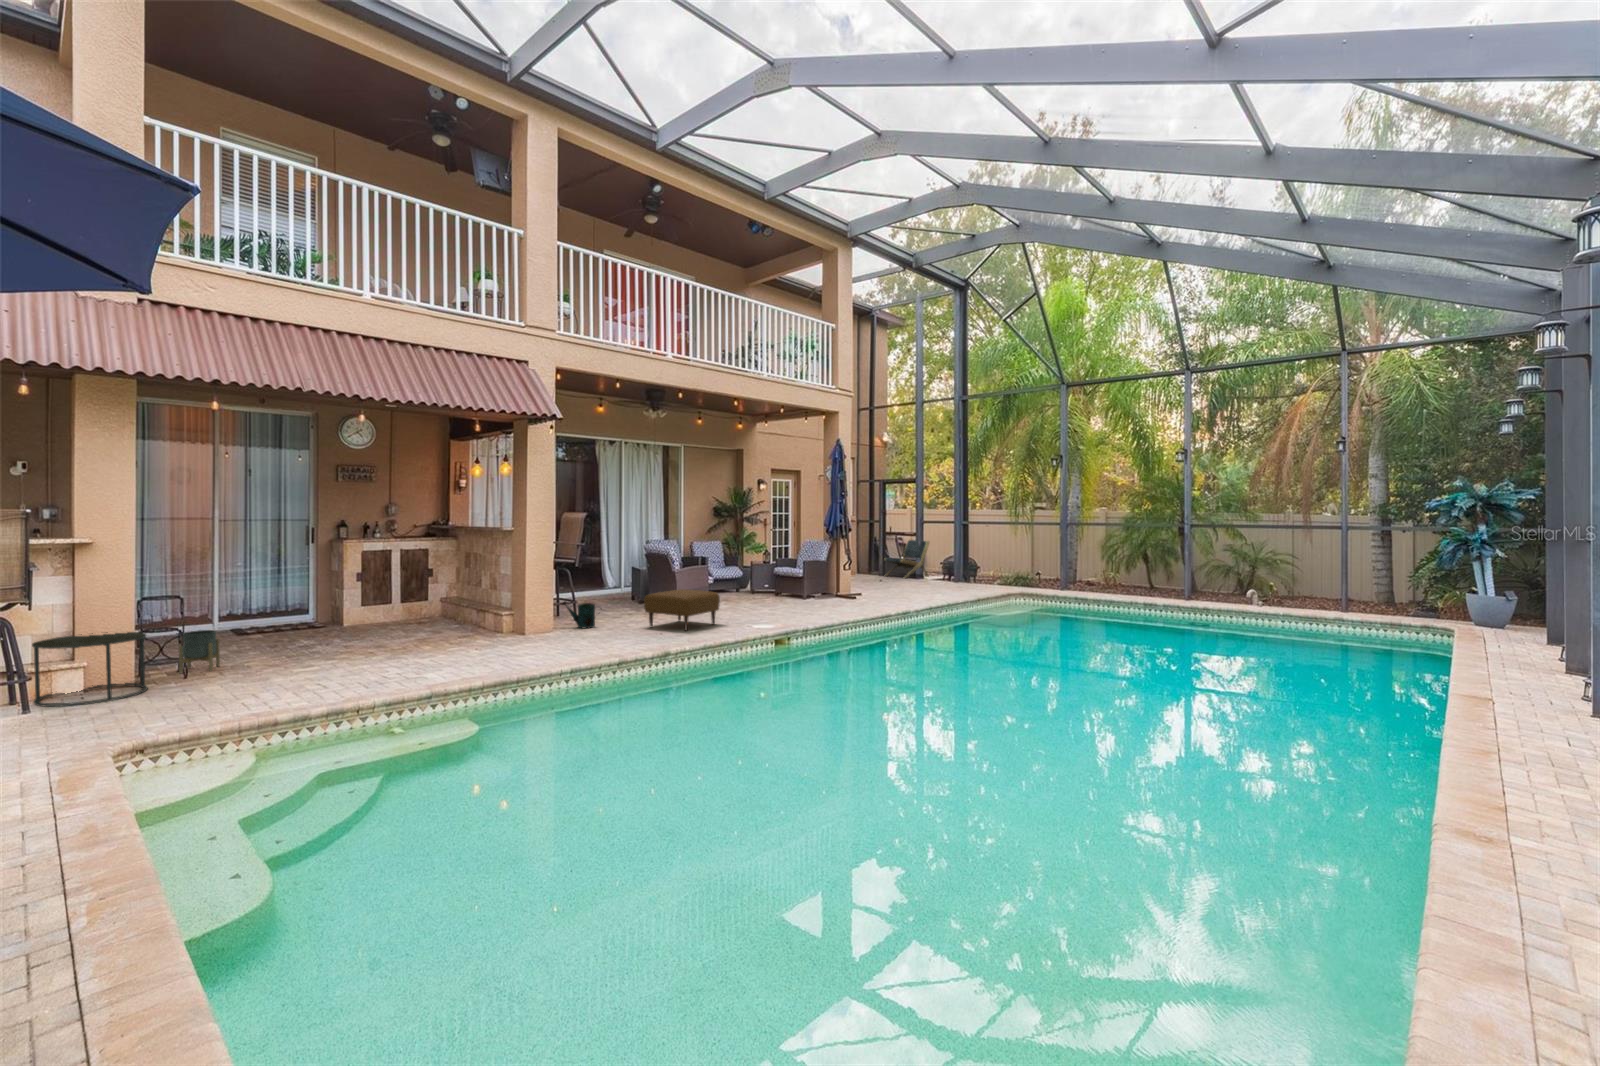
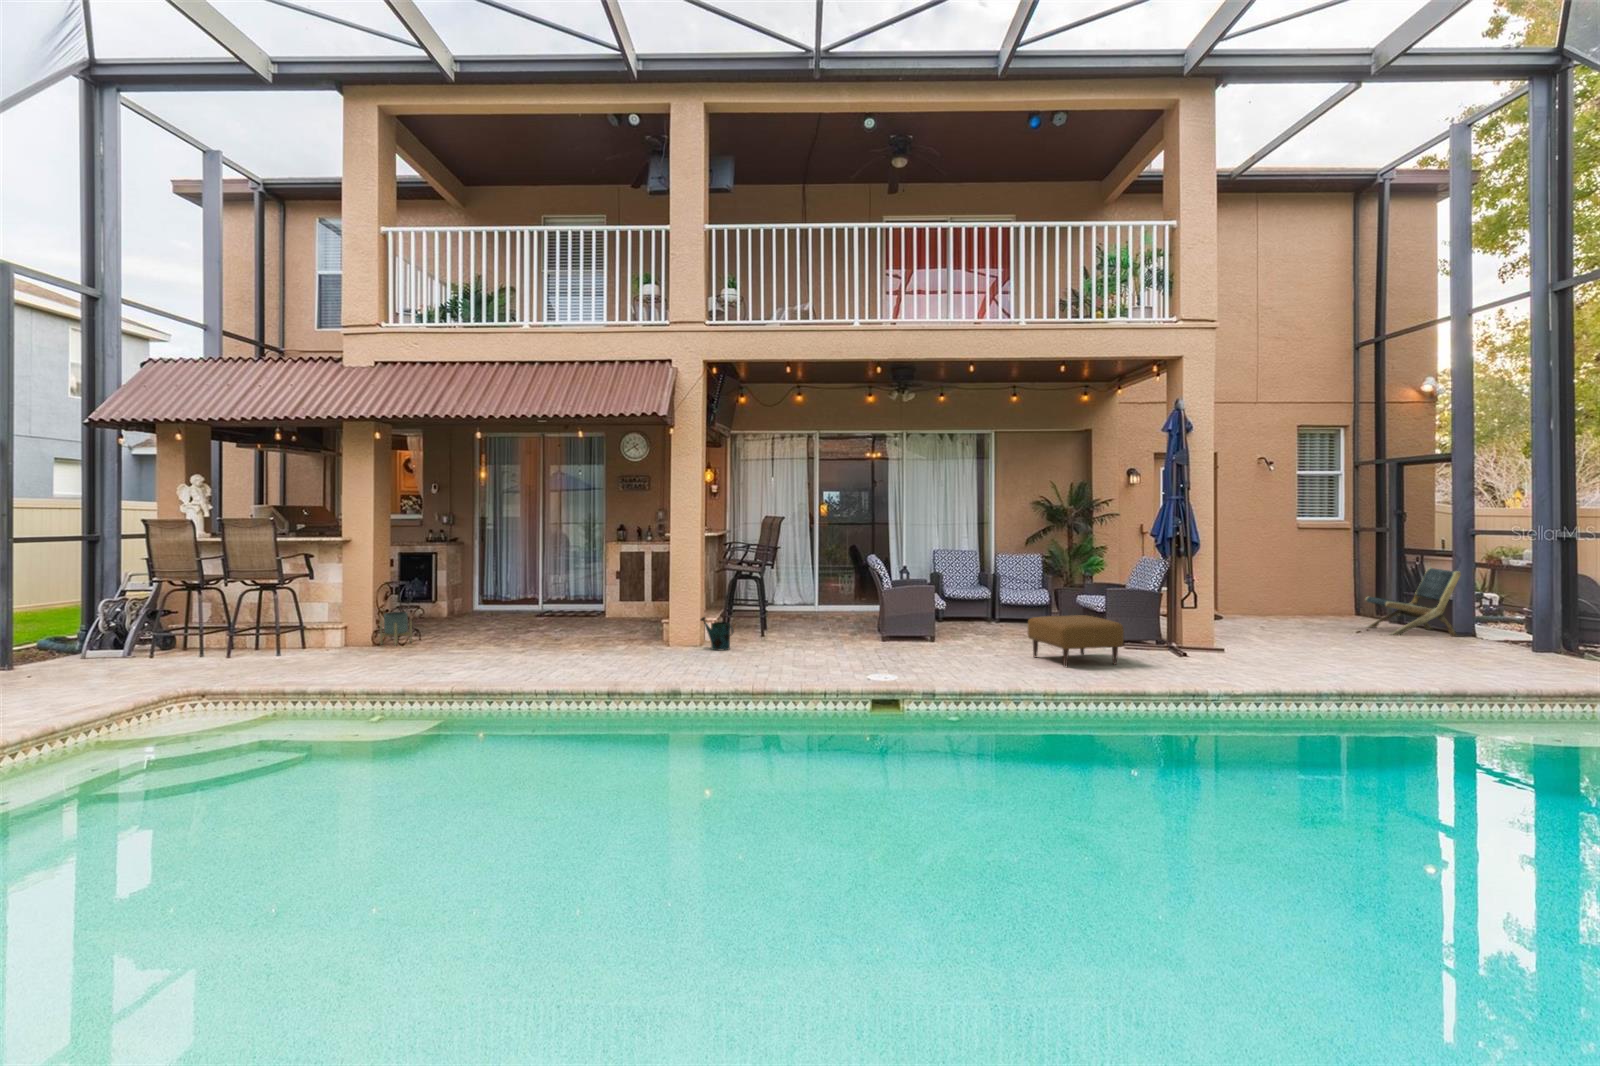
ottoman: present [644,589,720,631] -> present [1028,615,1124,667]
side table: present [32,632,148,707] -> none [263,607,335,659]

